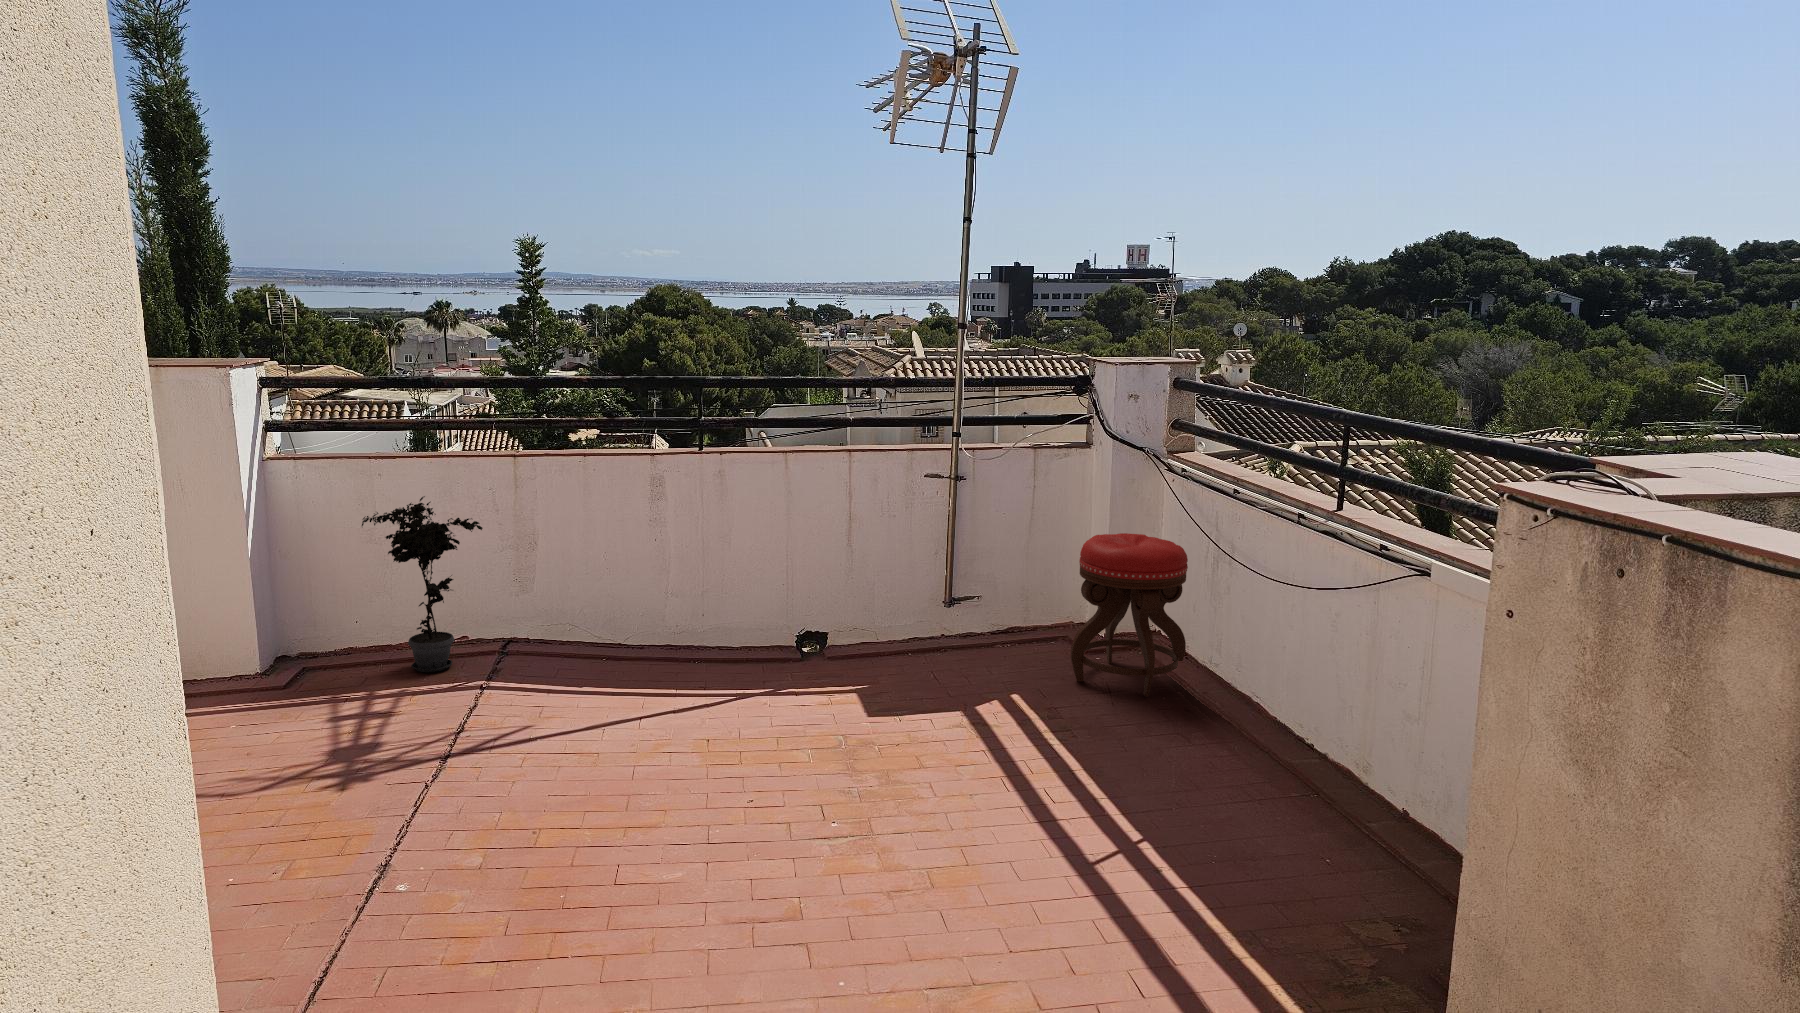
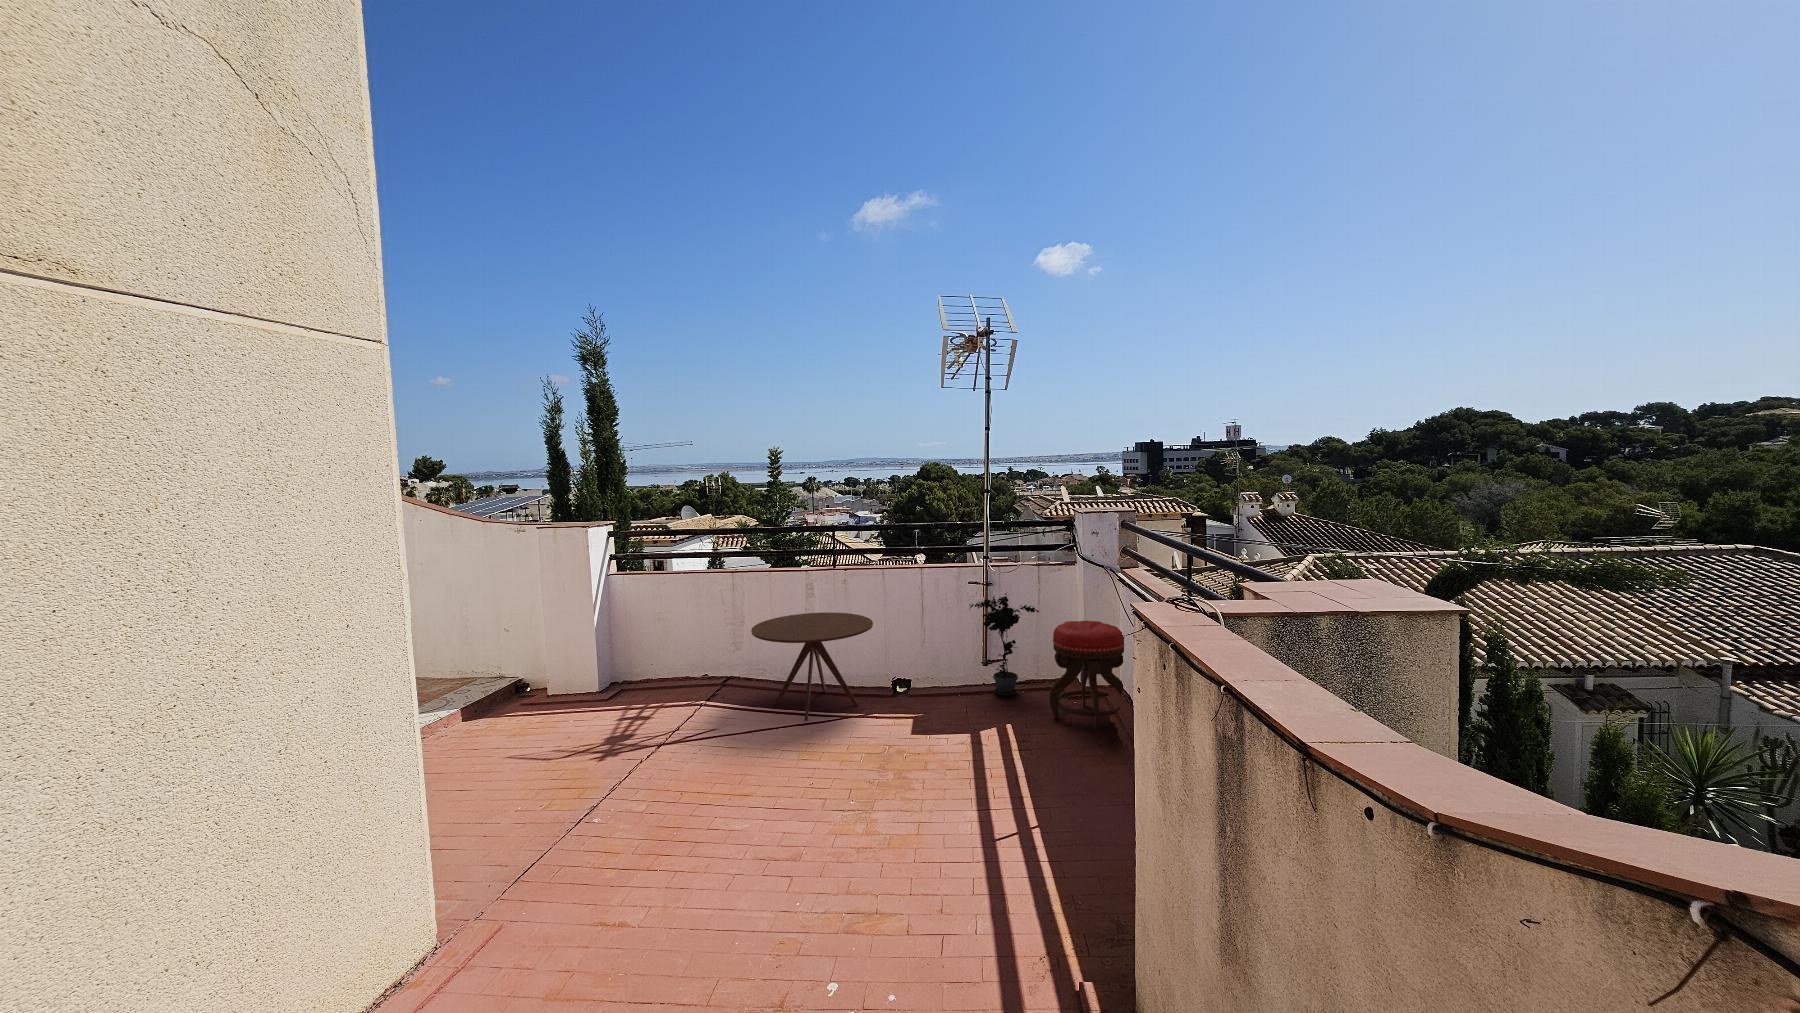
potted plant: present [362,496,483,672] -> present [969,593,1039,696]
round table: none [576,526,788,706] -> present [751,612,873,721]

